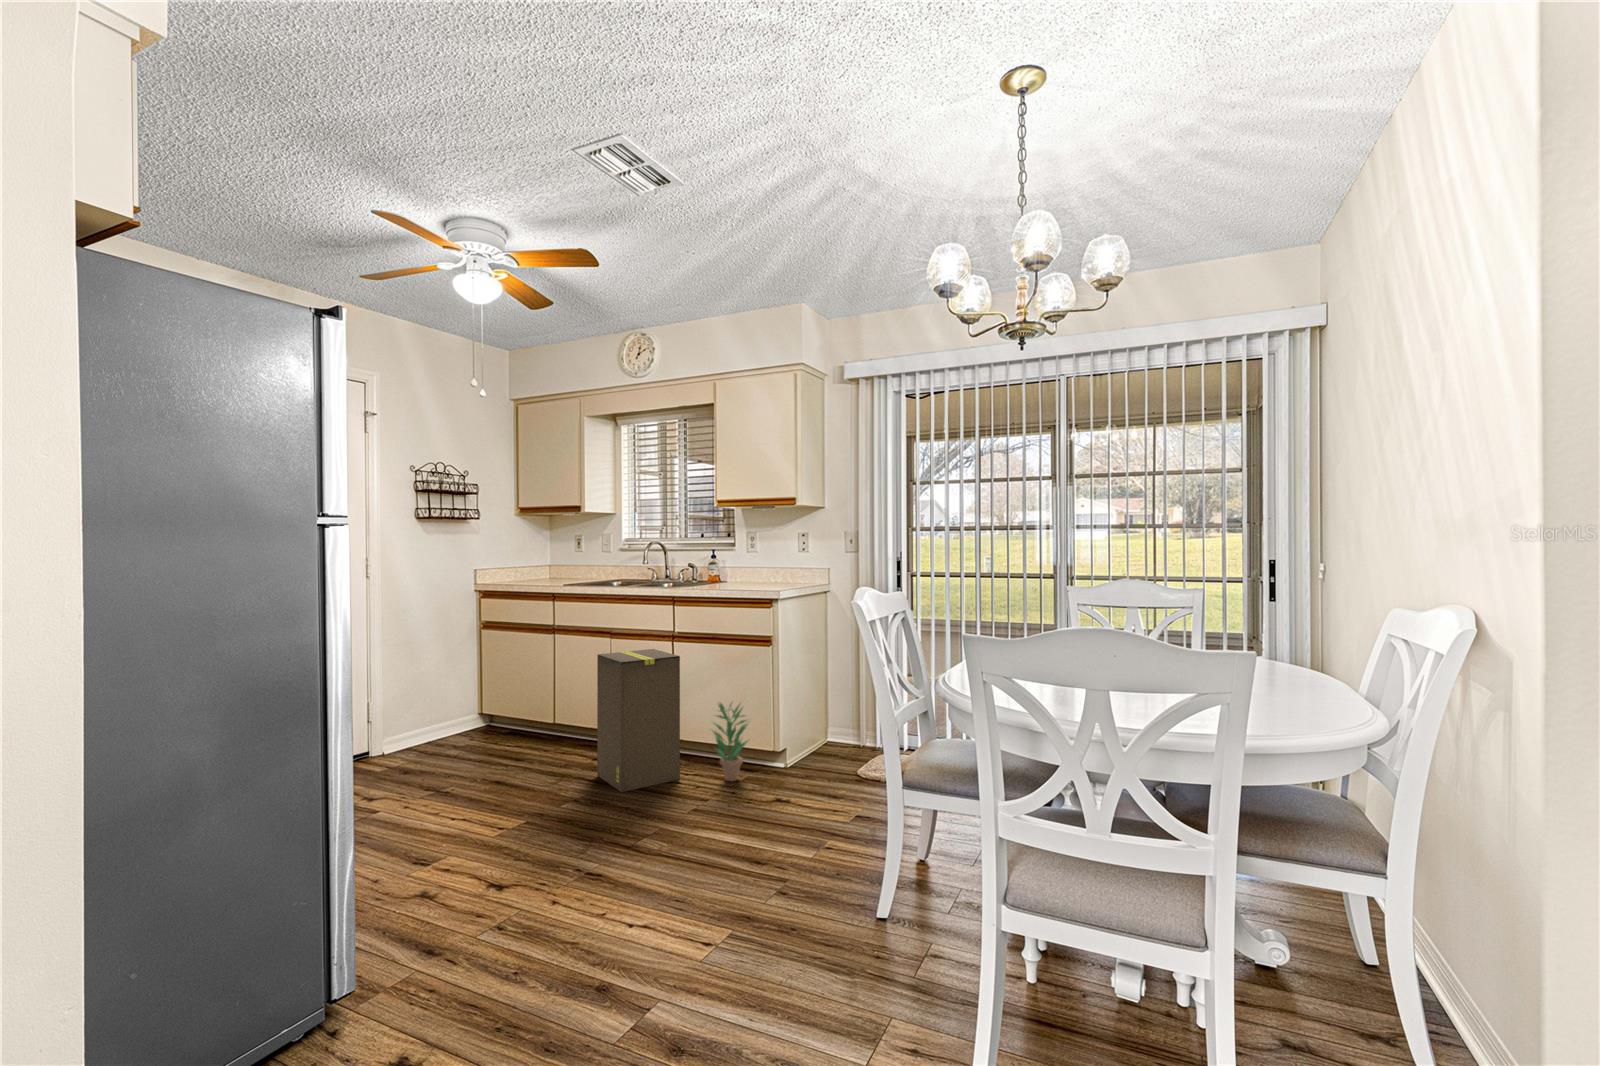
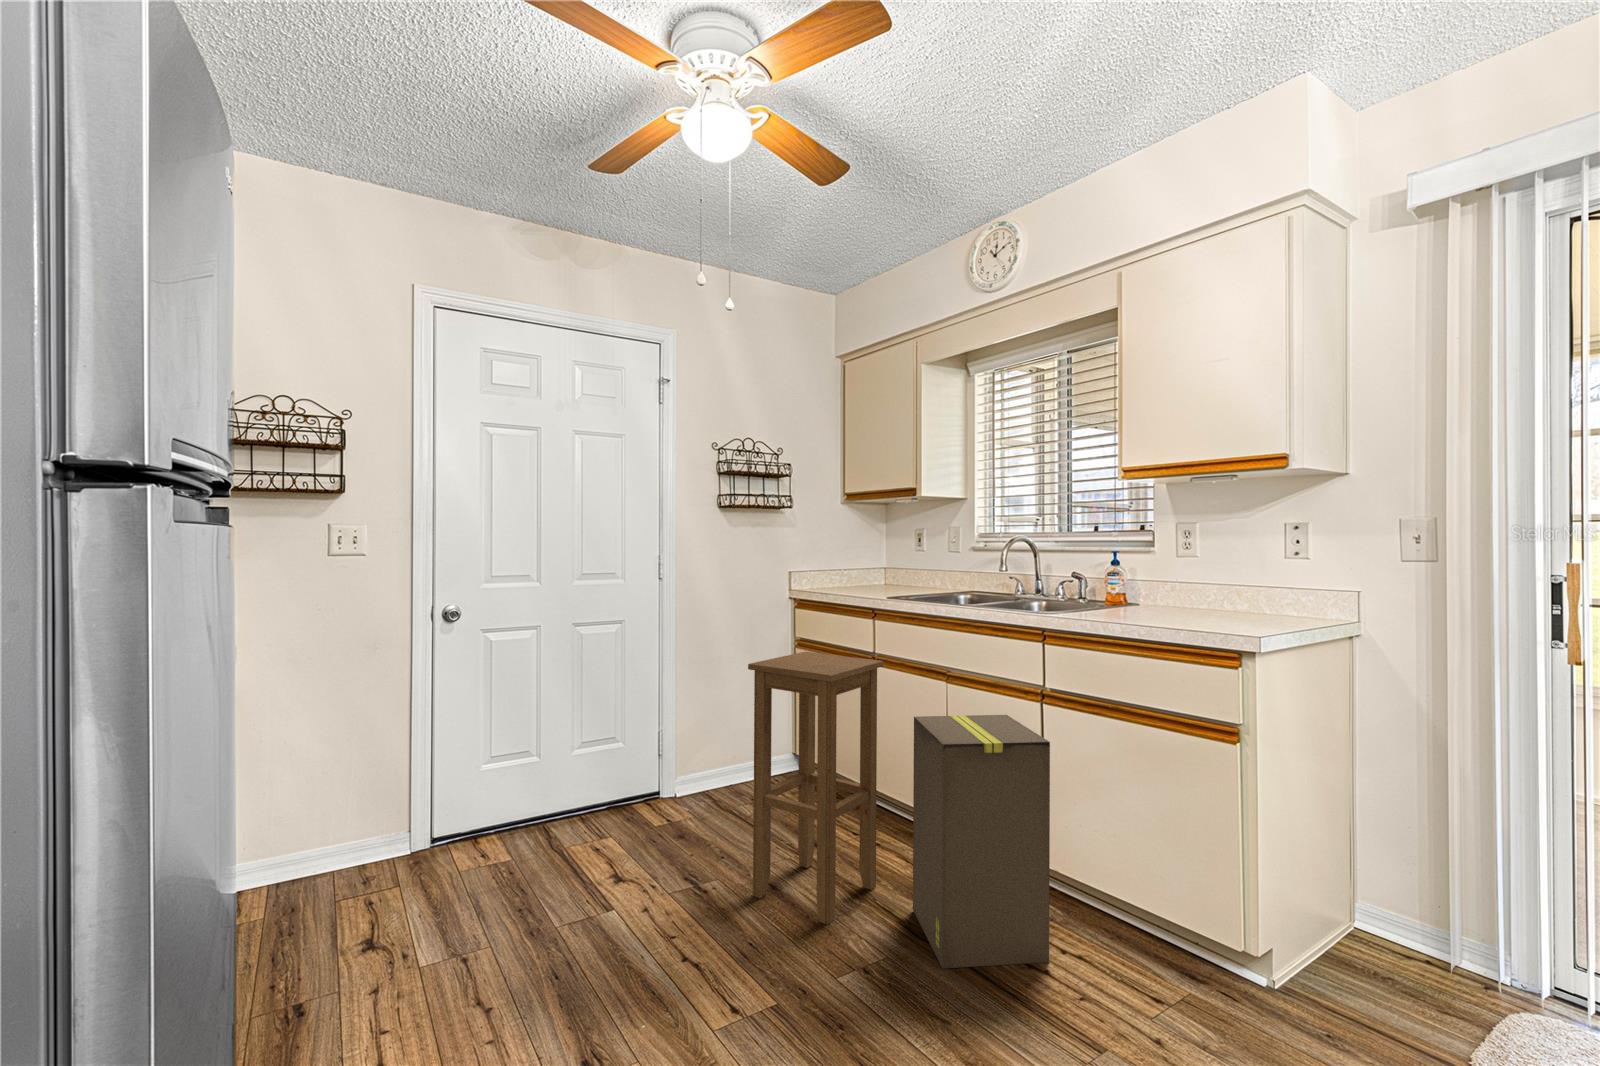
stool: none [481,623,574,791] -> present [748,652,883,925]
potted plant: present [713,703,748,781] -> none [1106,839,1198,1002]

